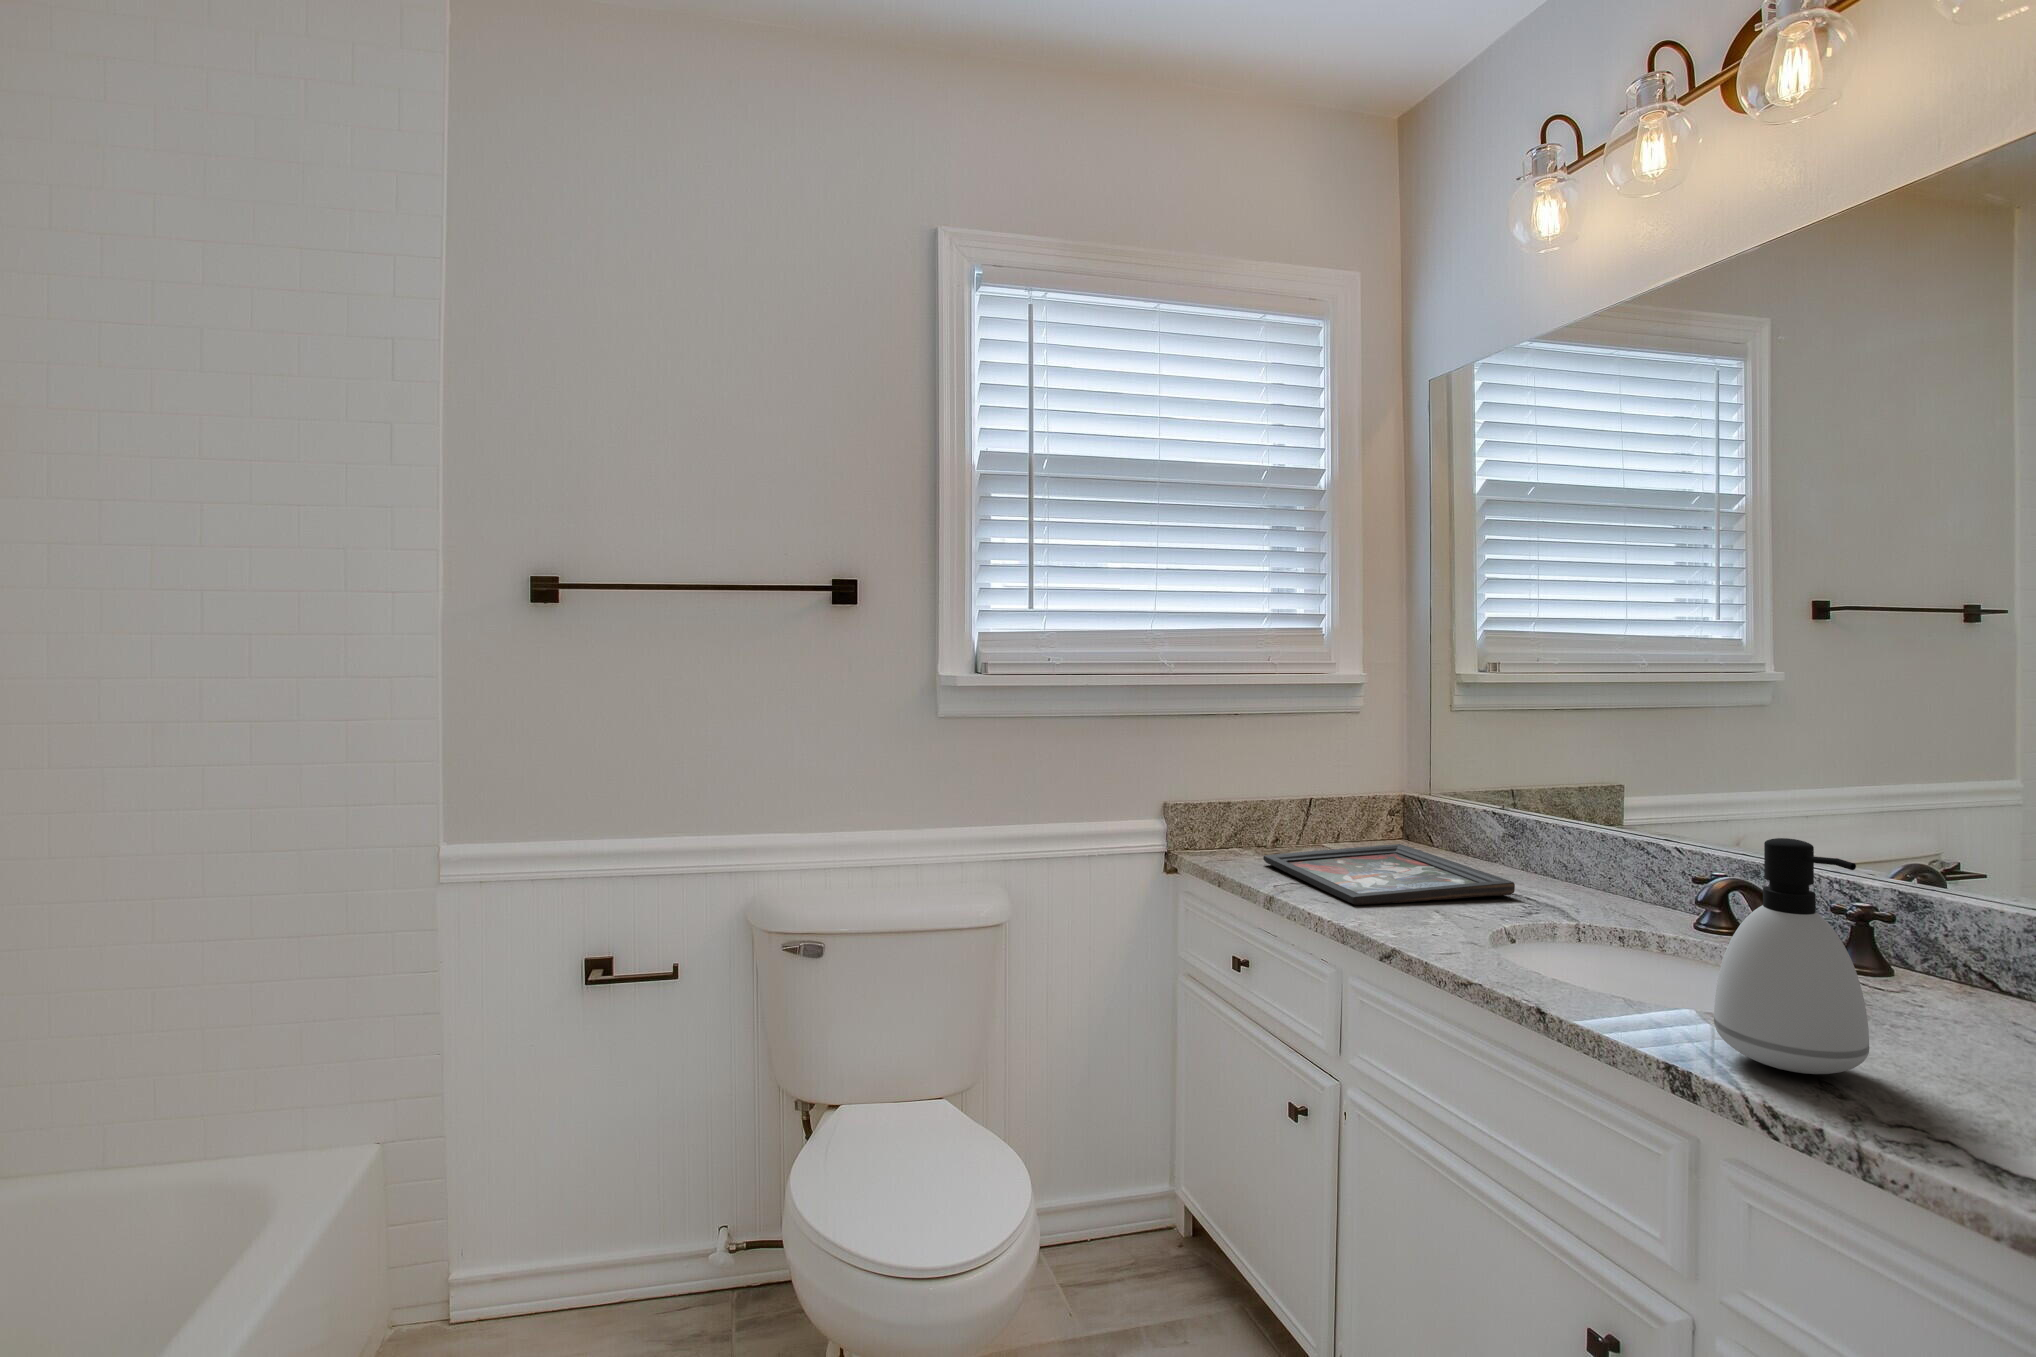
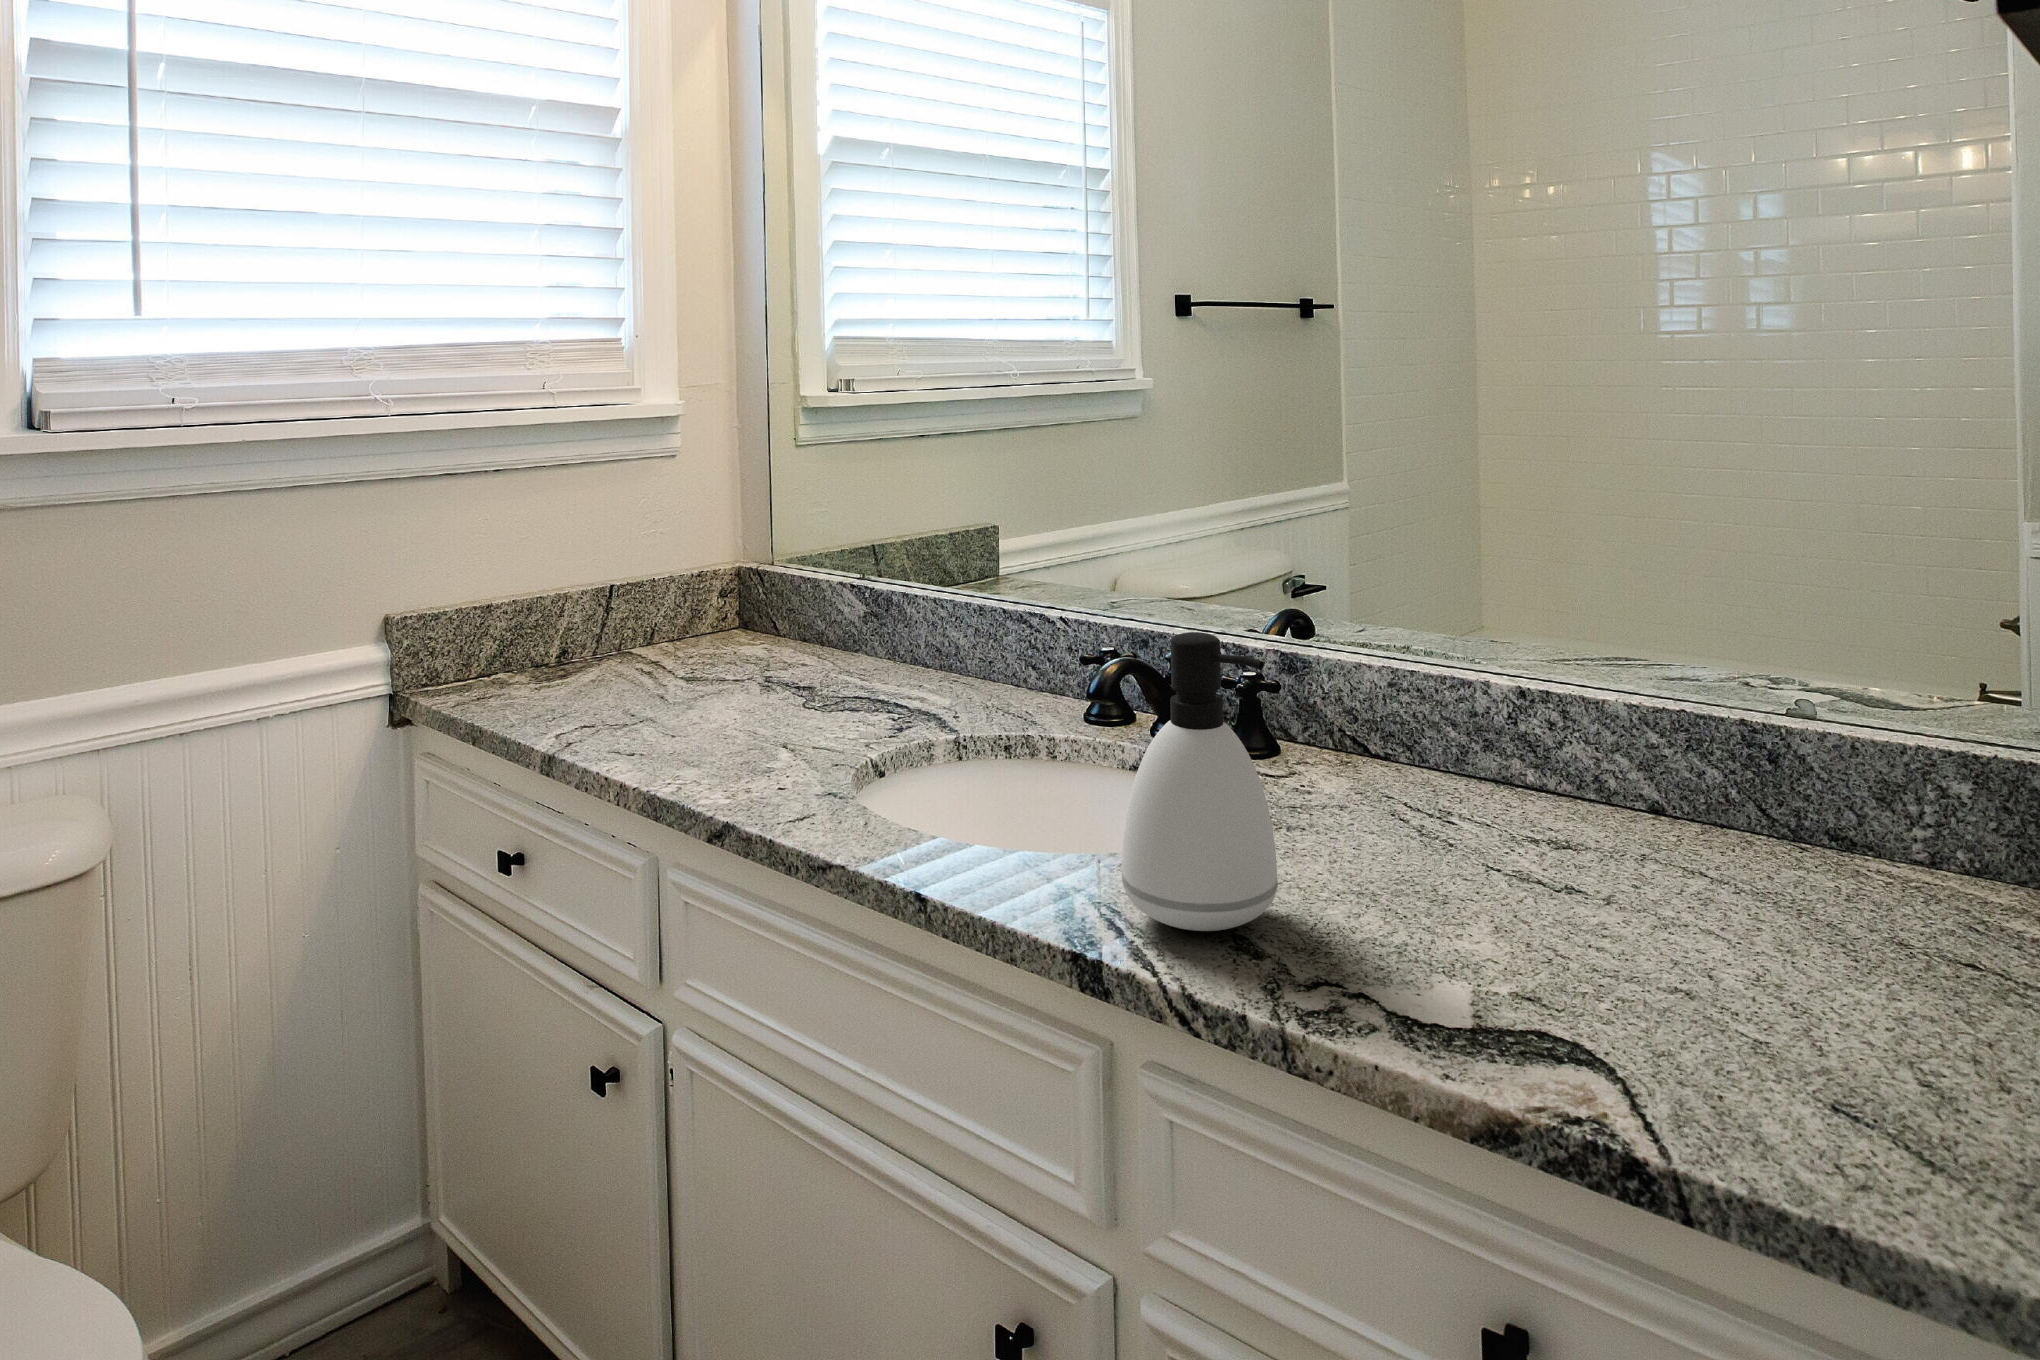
decorative tray: present [1263,844,1515,905] -> none [541,644,884,758]

